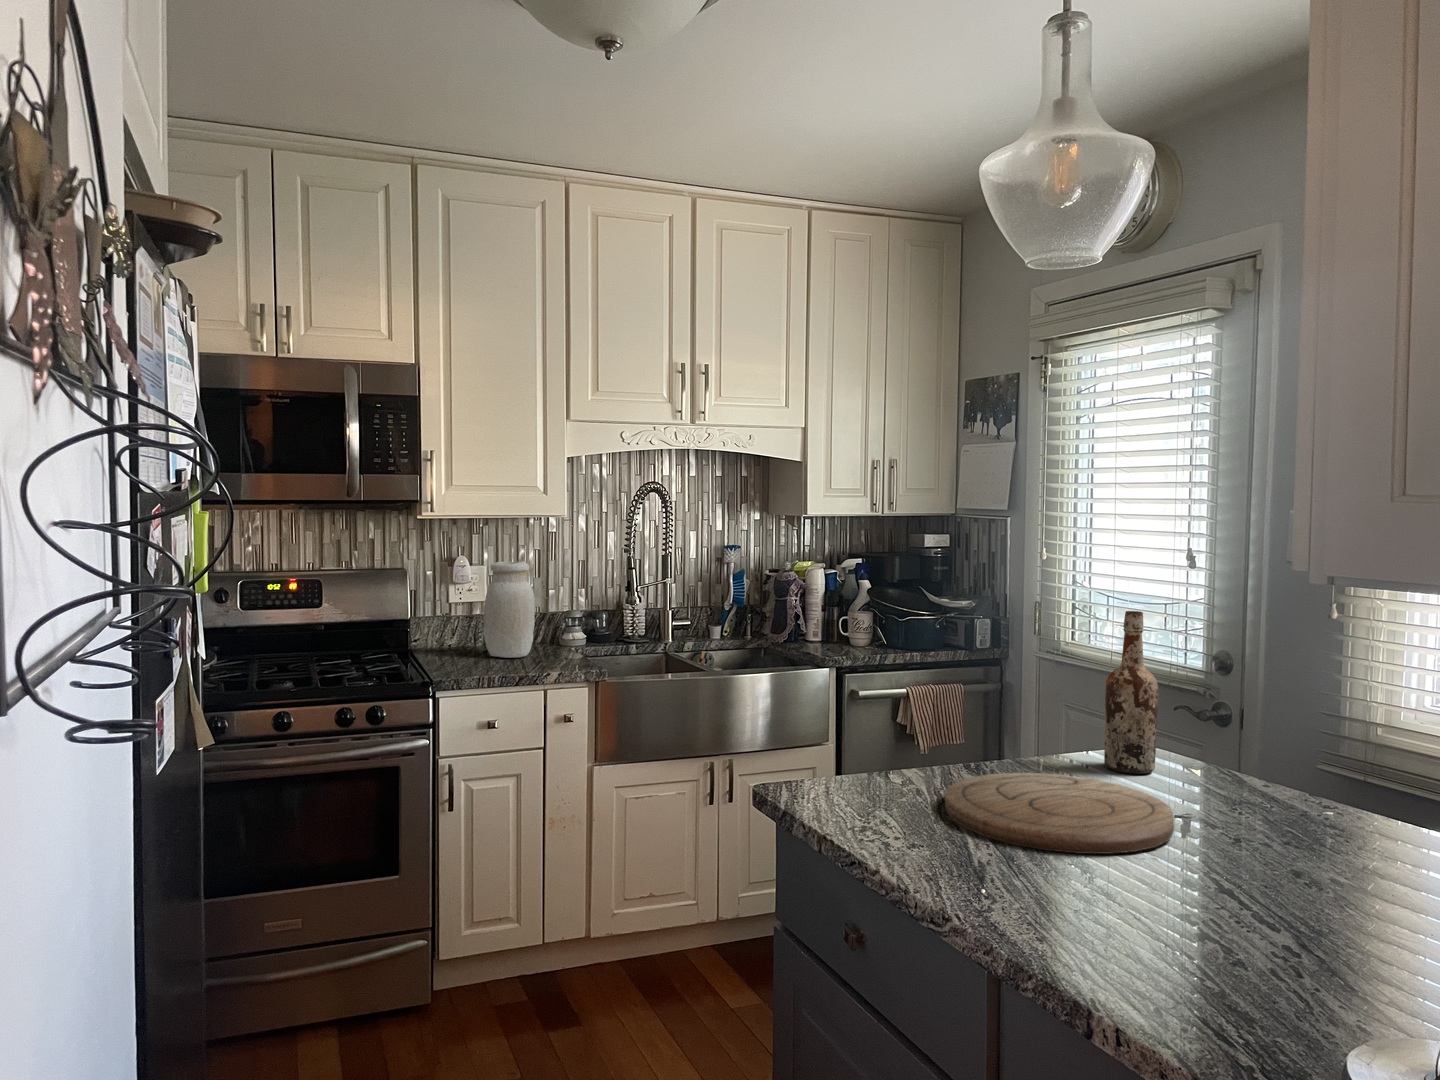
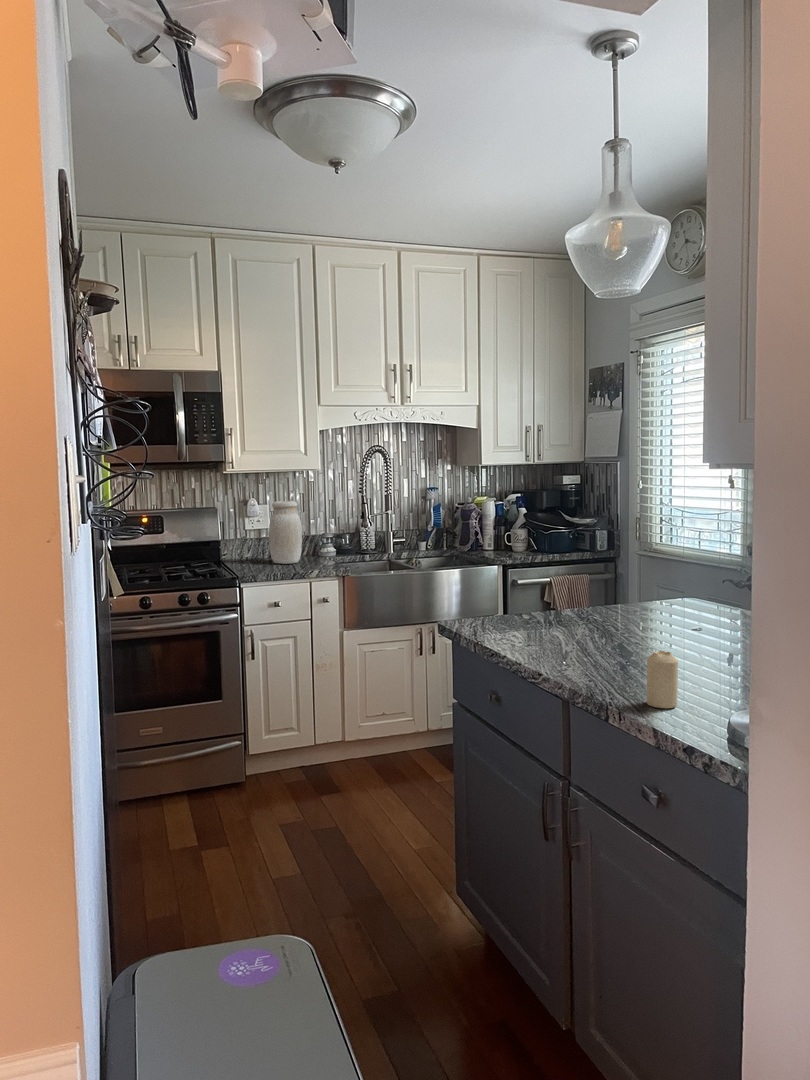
wine bottle: present [1104,611,1158,774] -> none [659,511,691,612]
cutting board: present [945,773,1174,854] -> none [552,610,688,647]
candle: none [1161,905,1222,1019] -> present [647,651,678,708]

